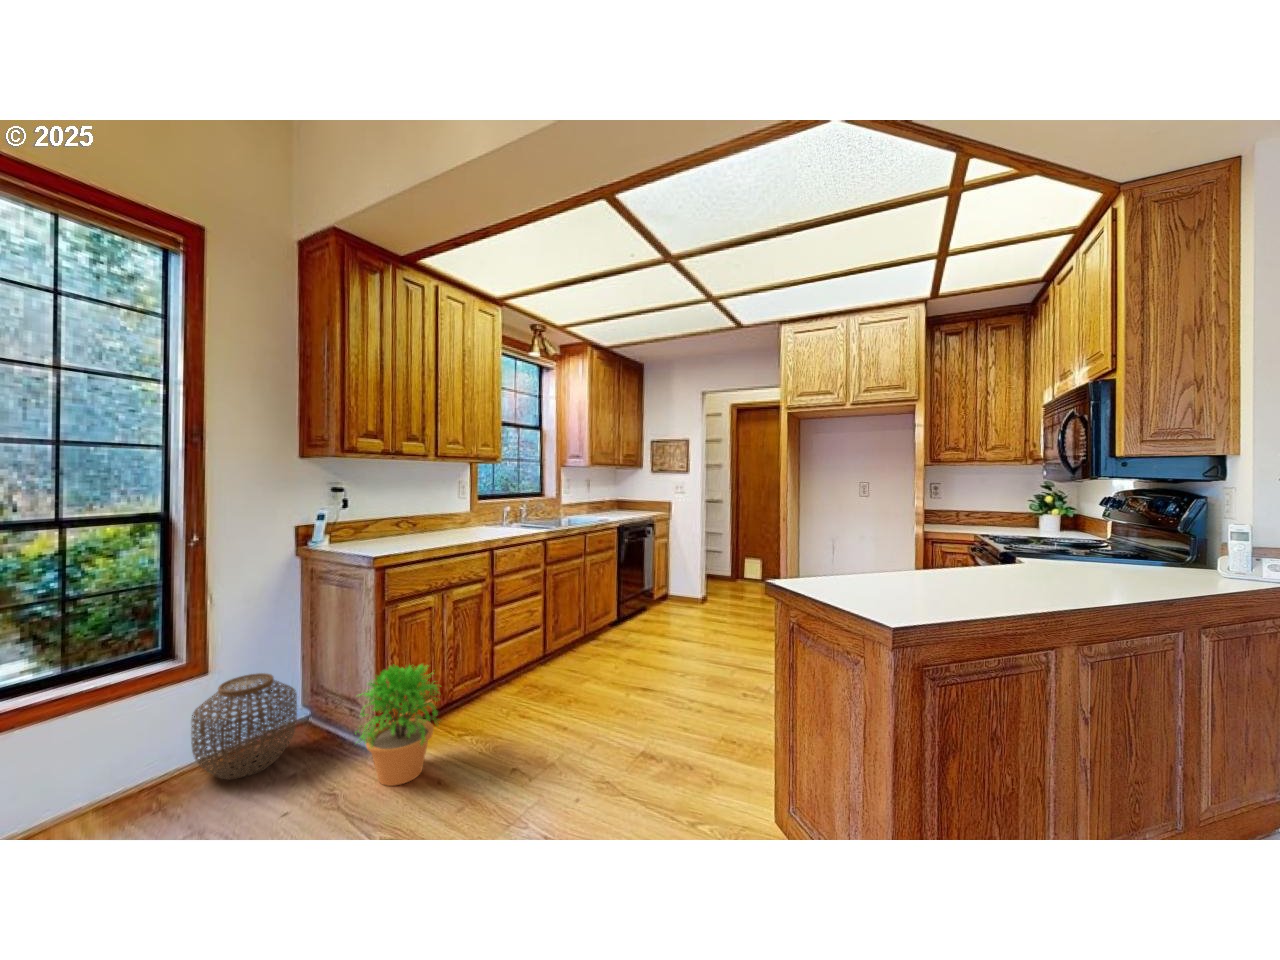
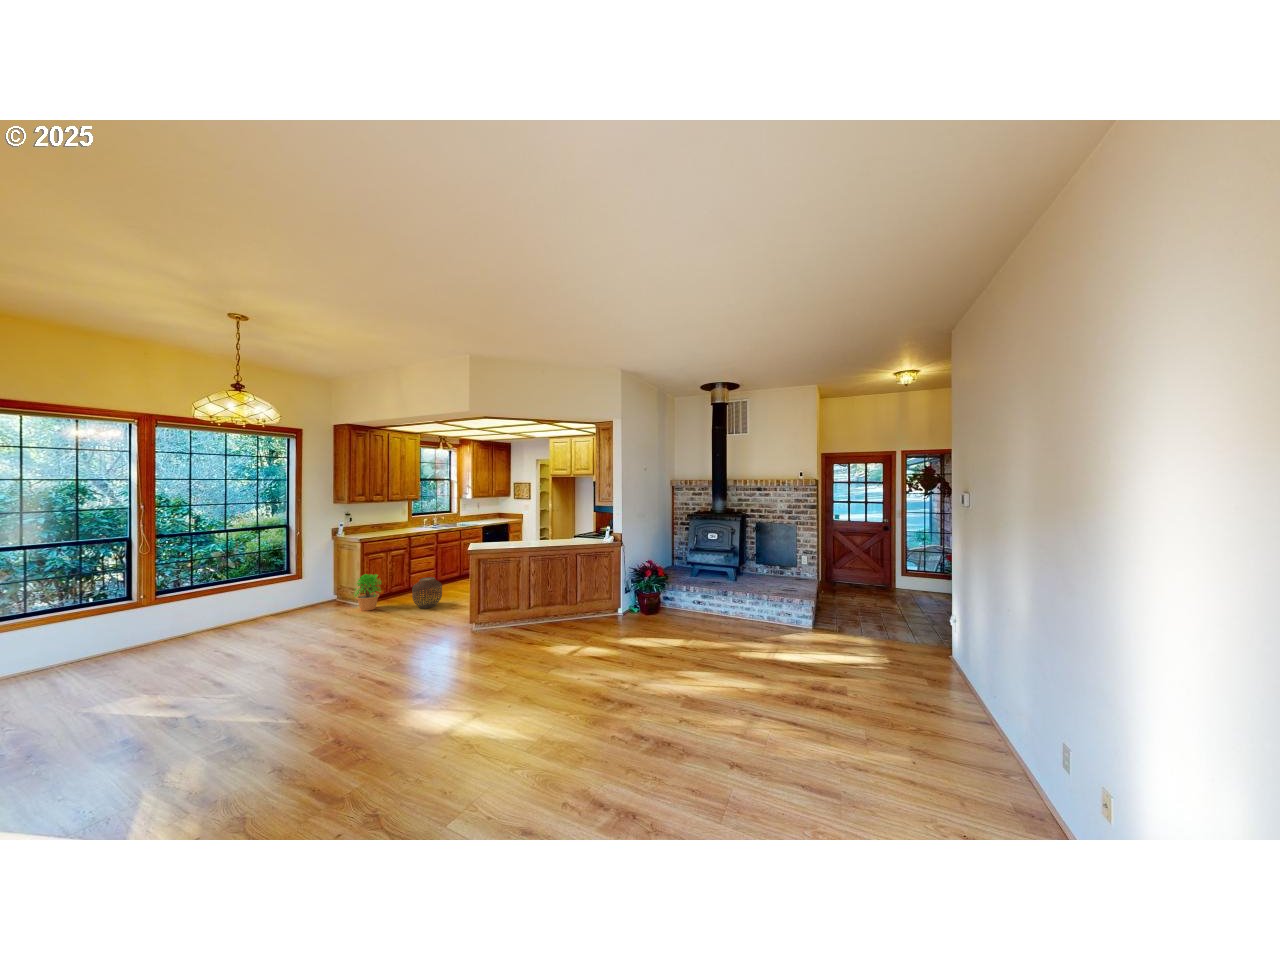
woven basket: present [191,673,297,780] -> present [412,577,442,608]

